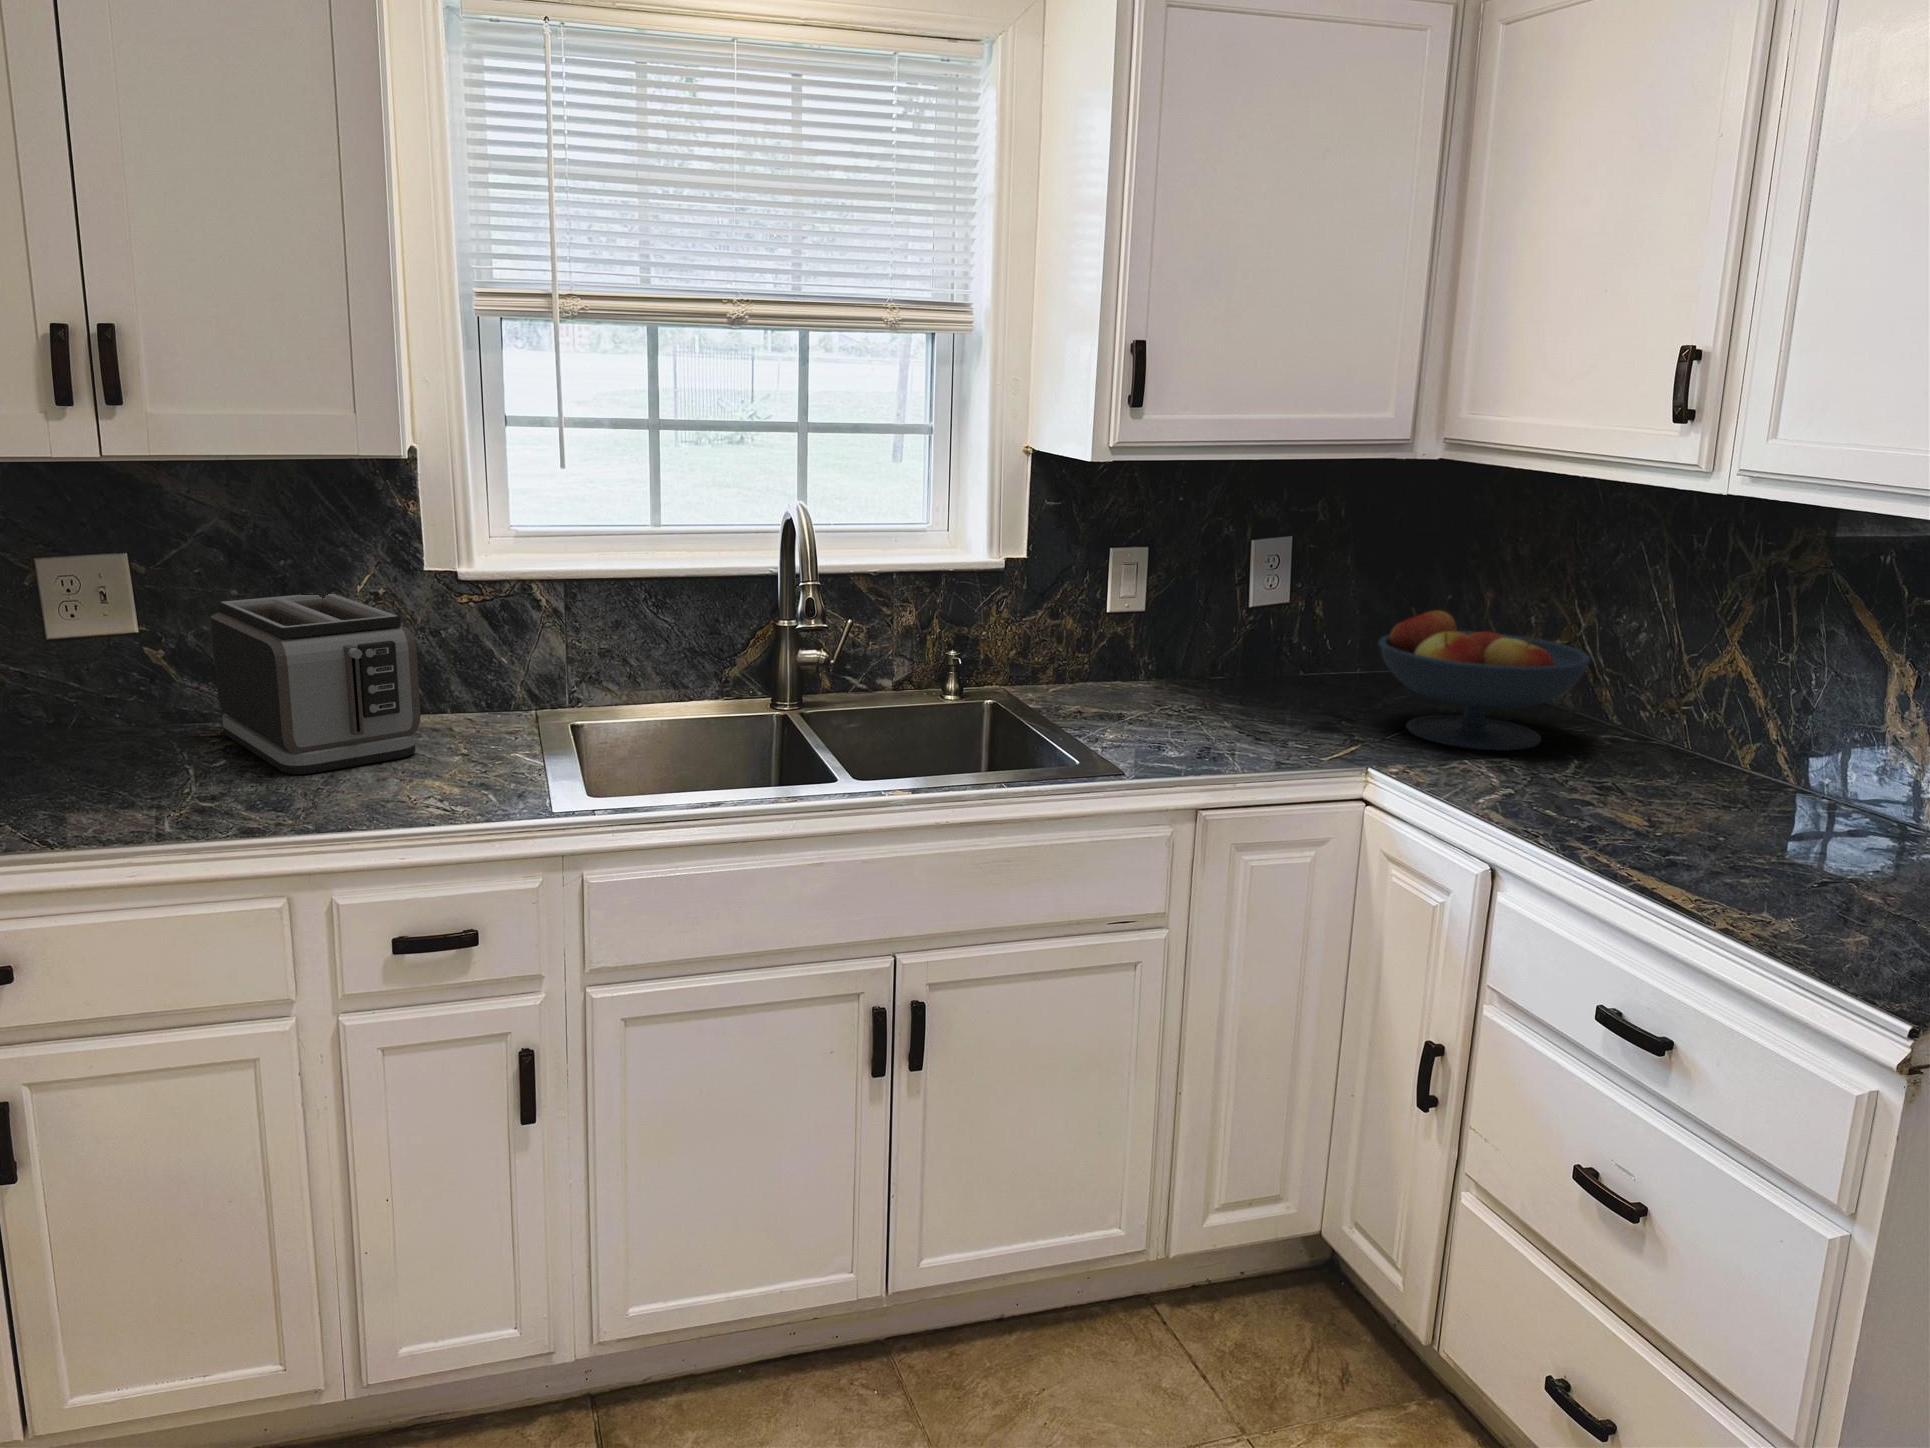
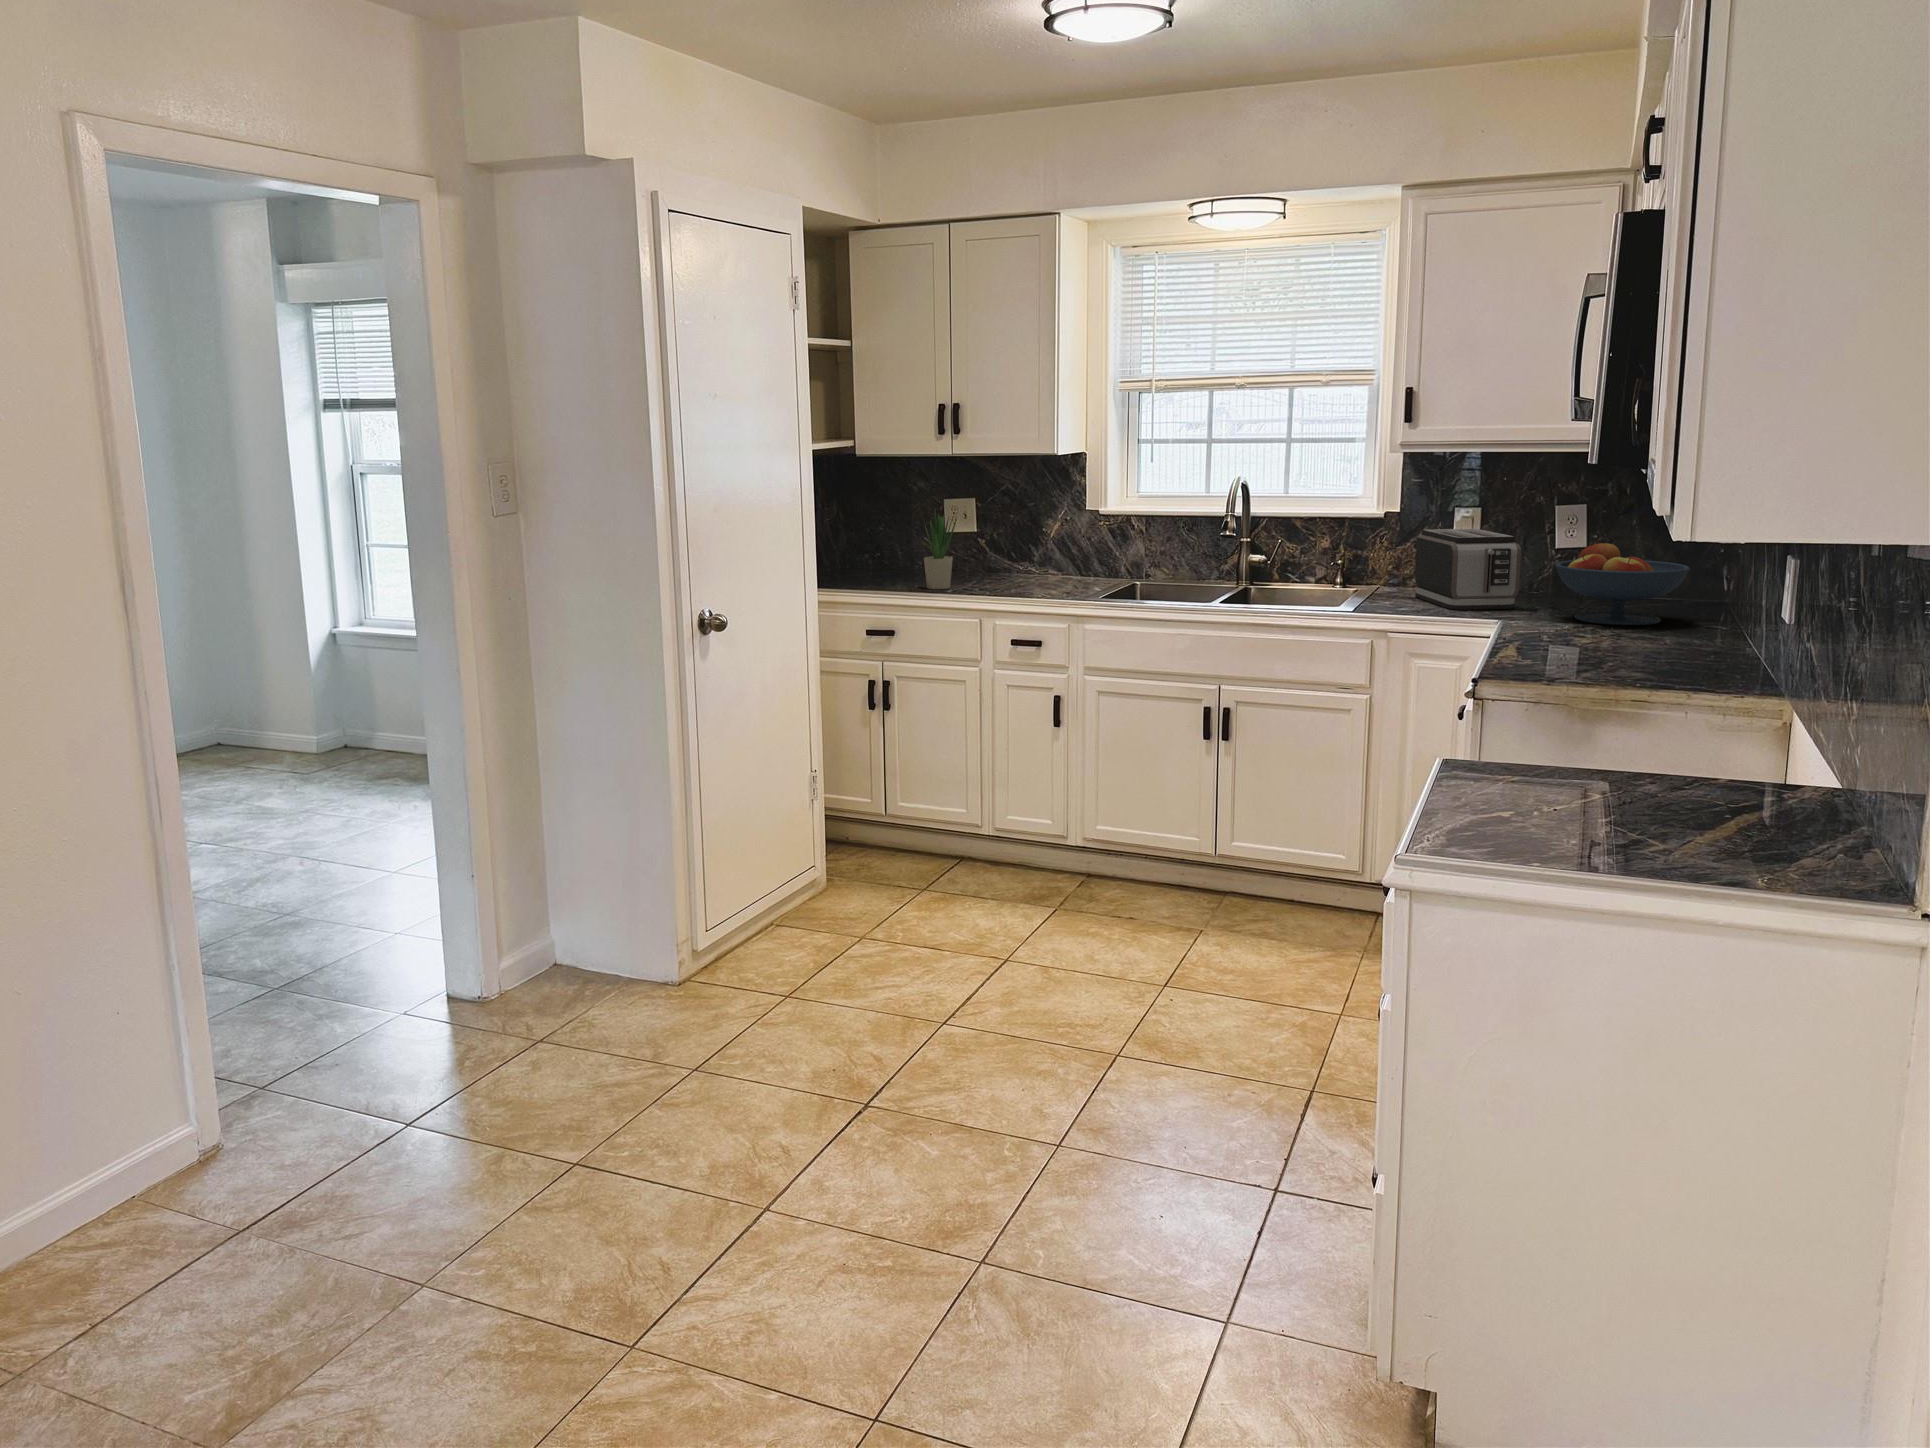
potted plant: none [47,590,156,821] -> present [924,510,957,589]
toaster: present [210,592,421,774] -> present [1415,529,1521,610]

